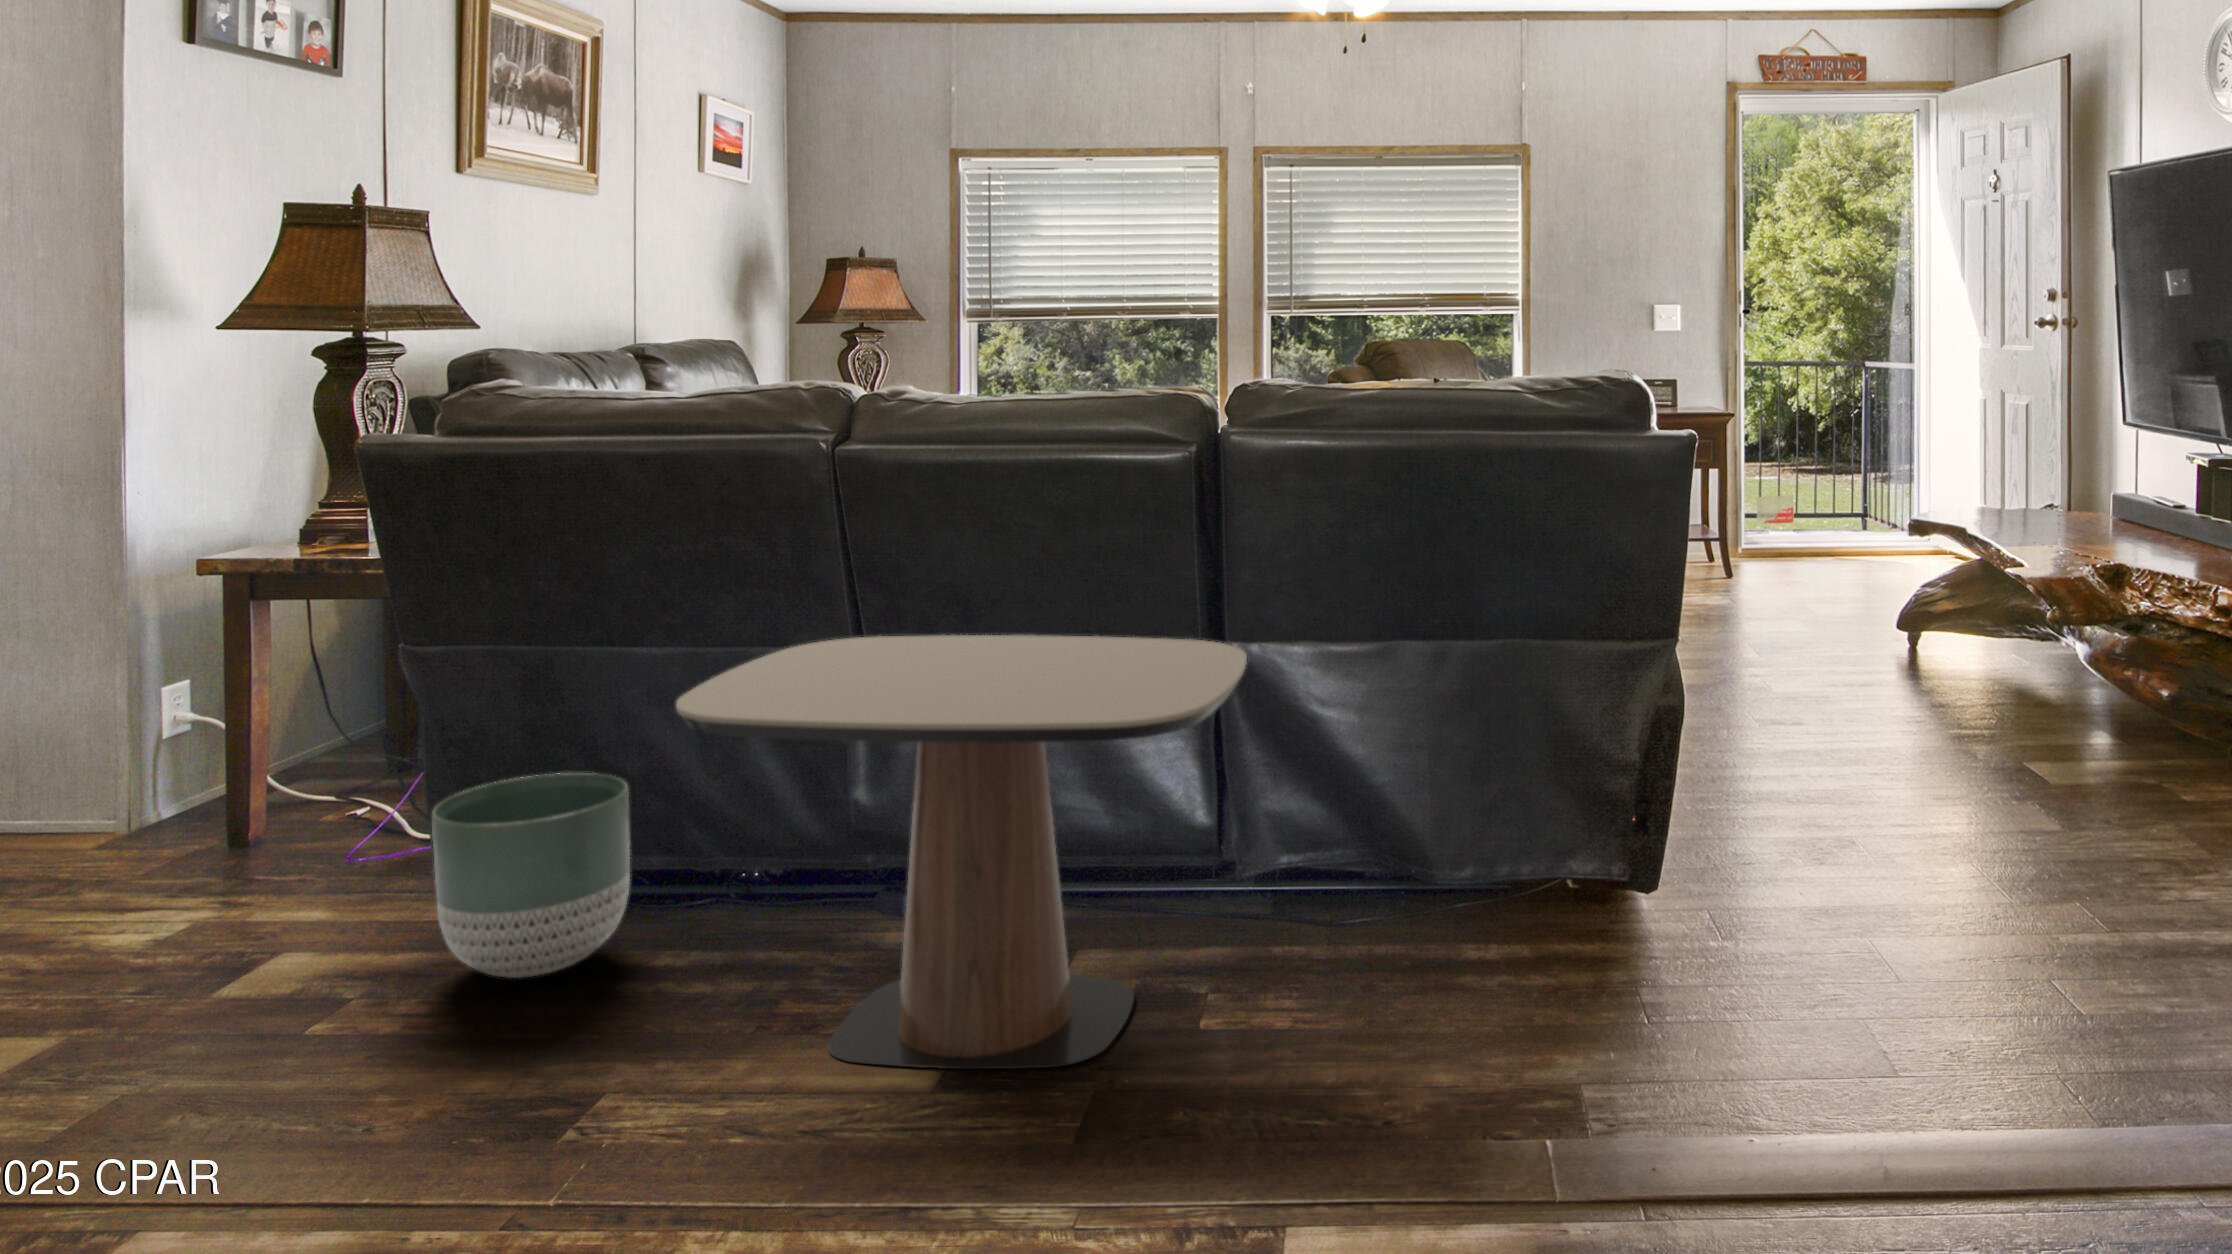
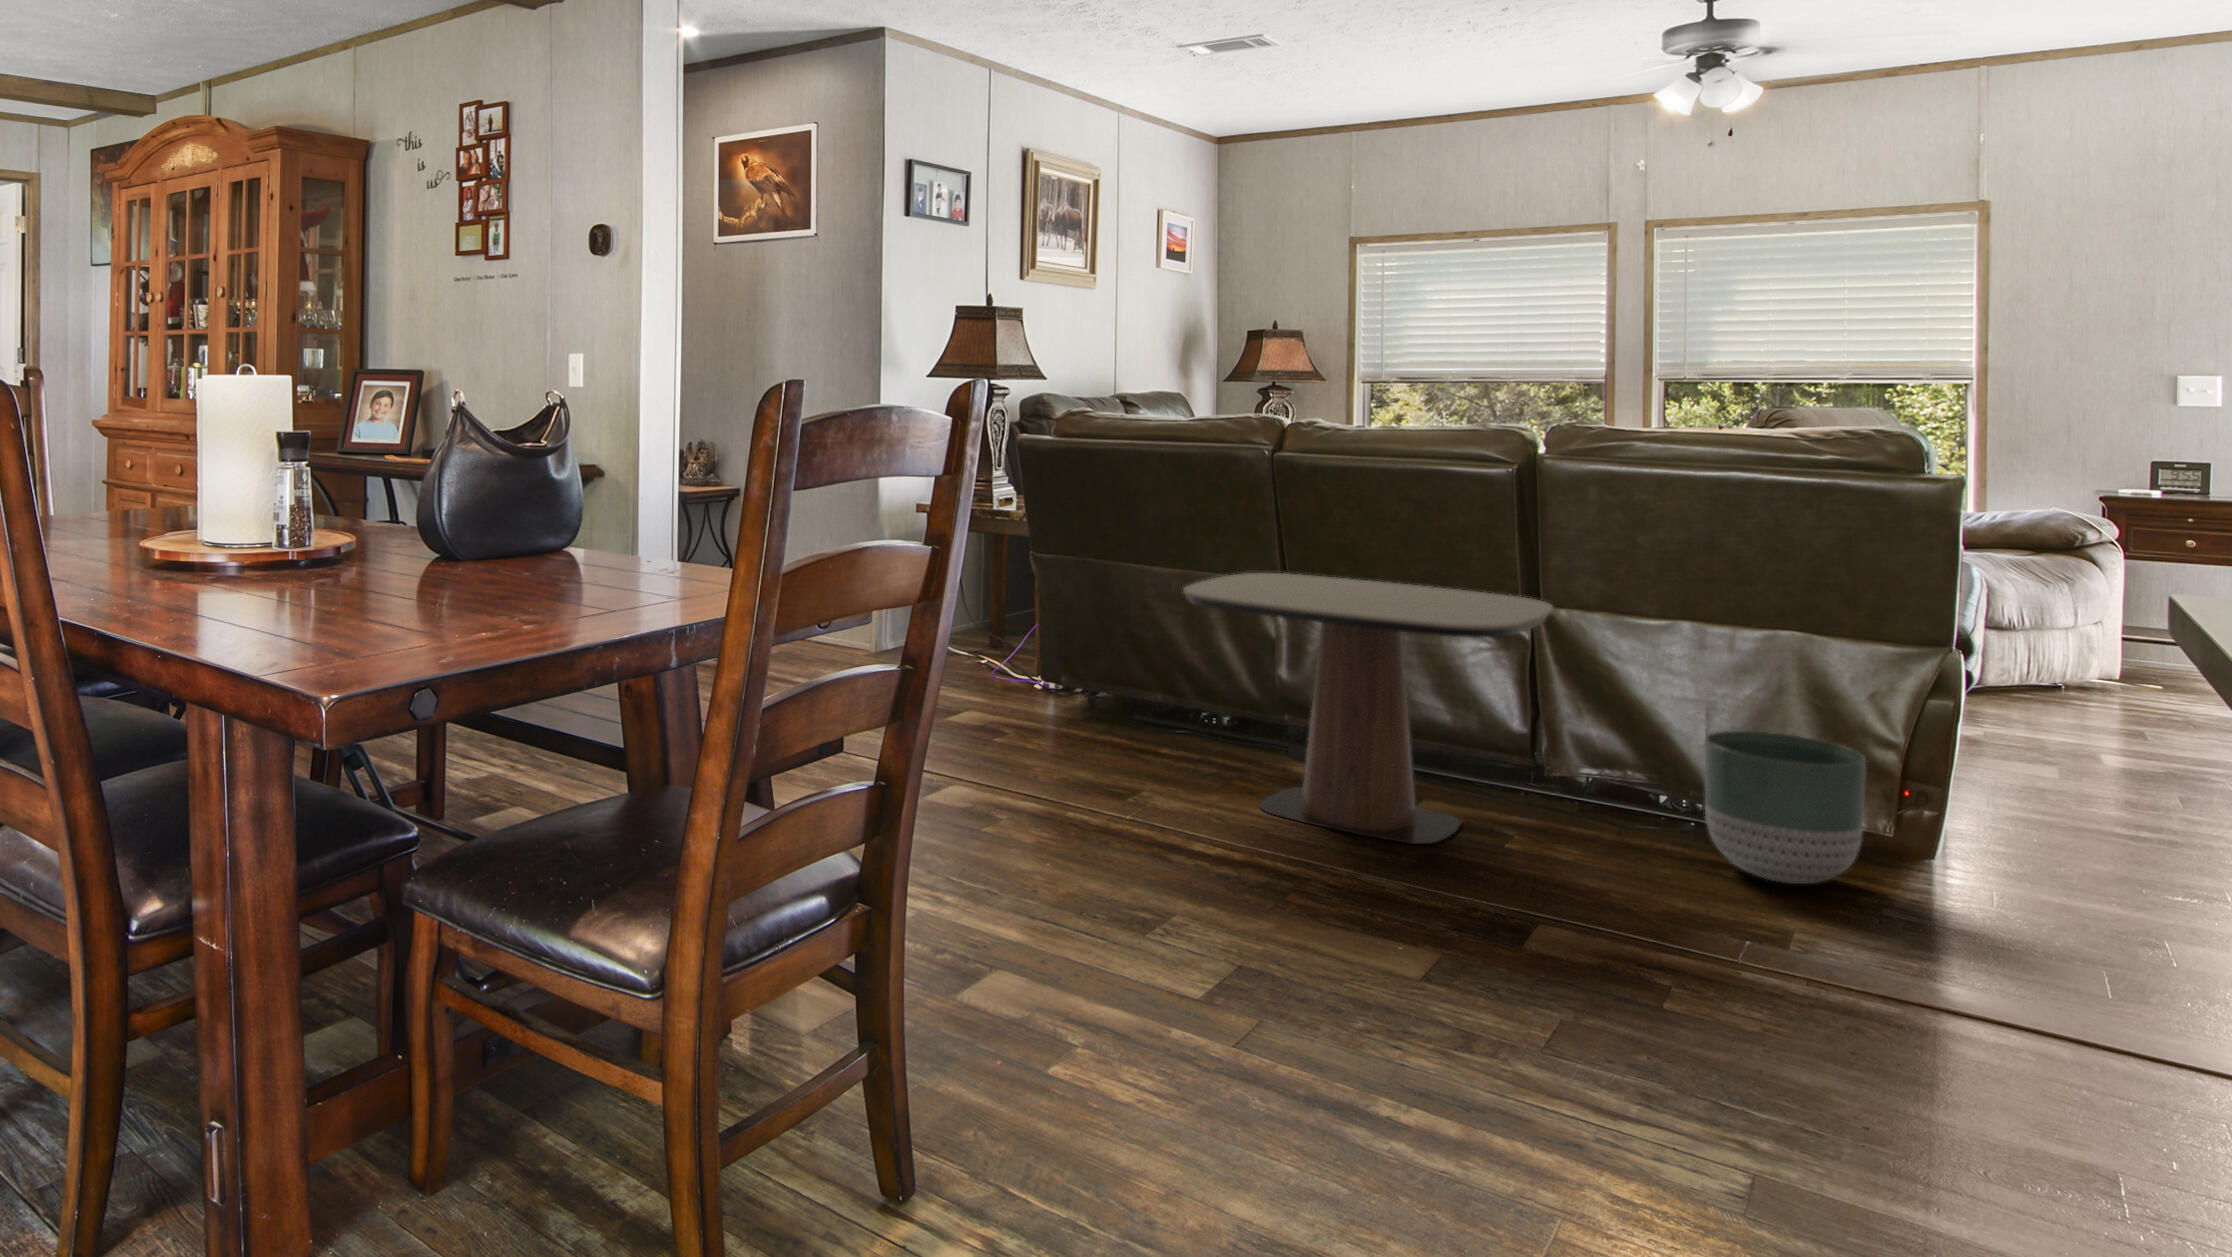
planter: present [432,773,630,978] -> present [1705,731,1866,884]

